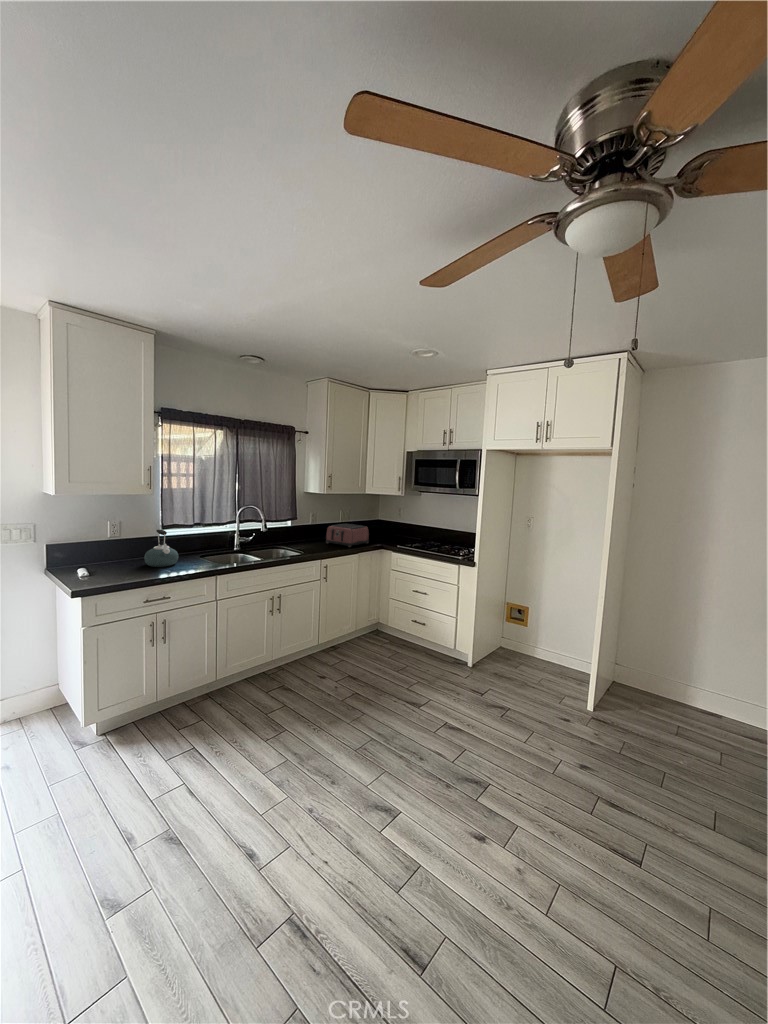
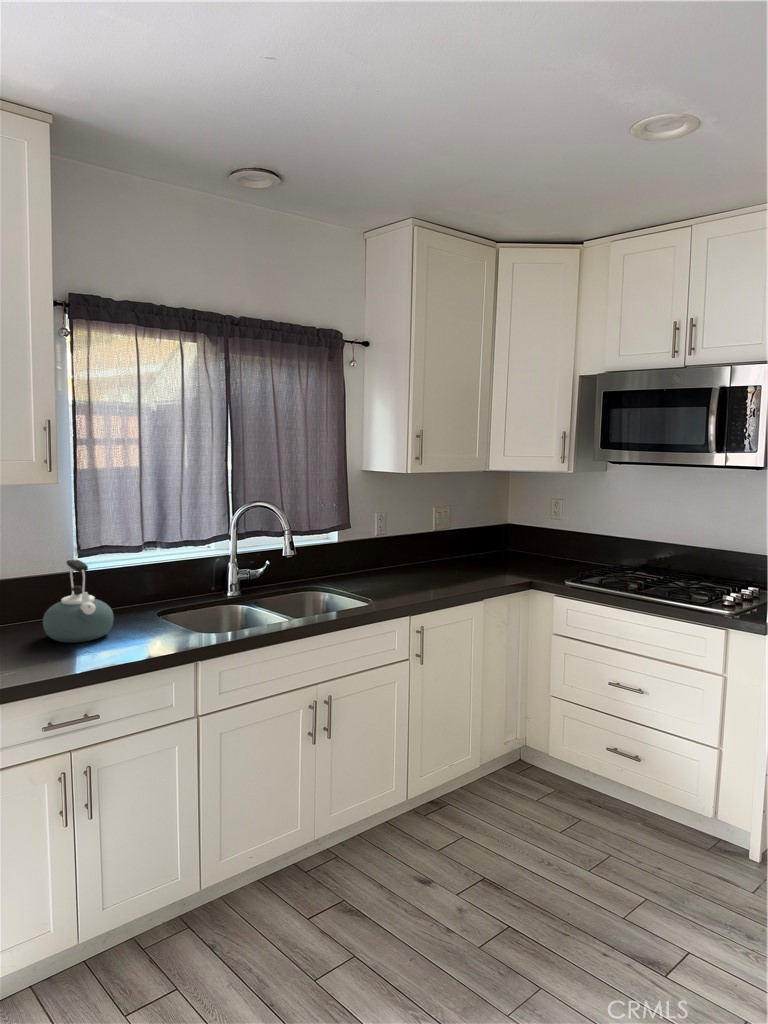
toaster: present [326,524,369,547] -> none [410,534,502,586]

